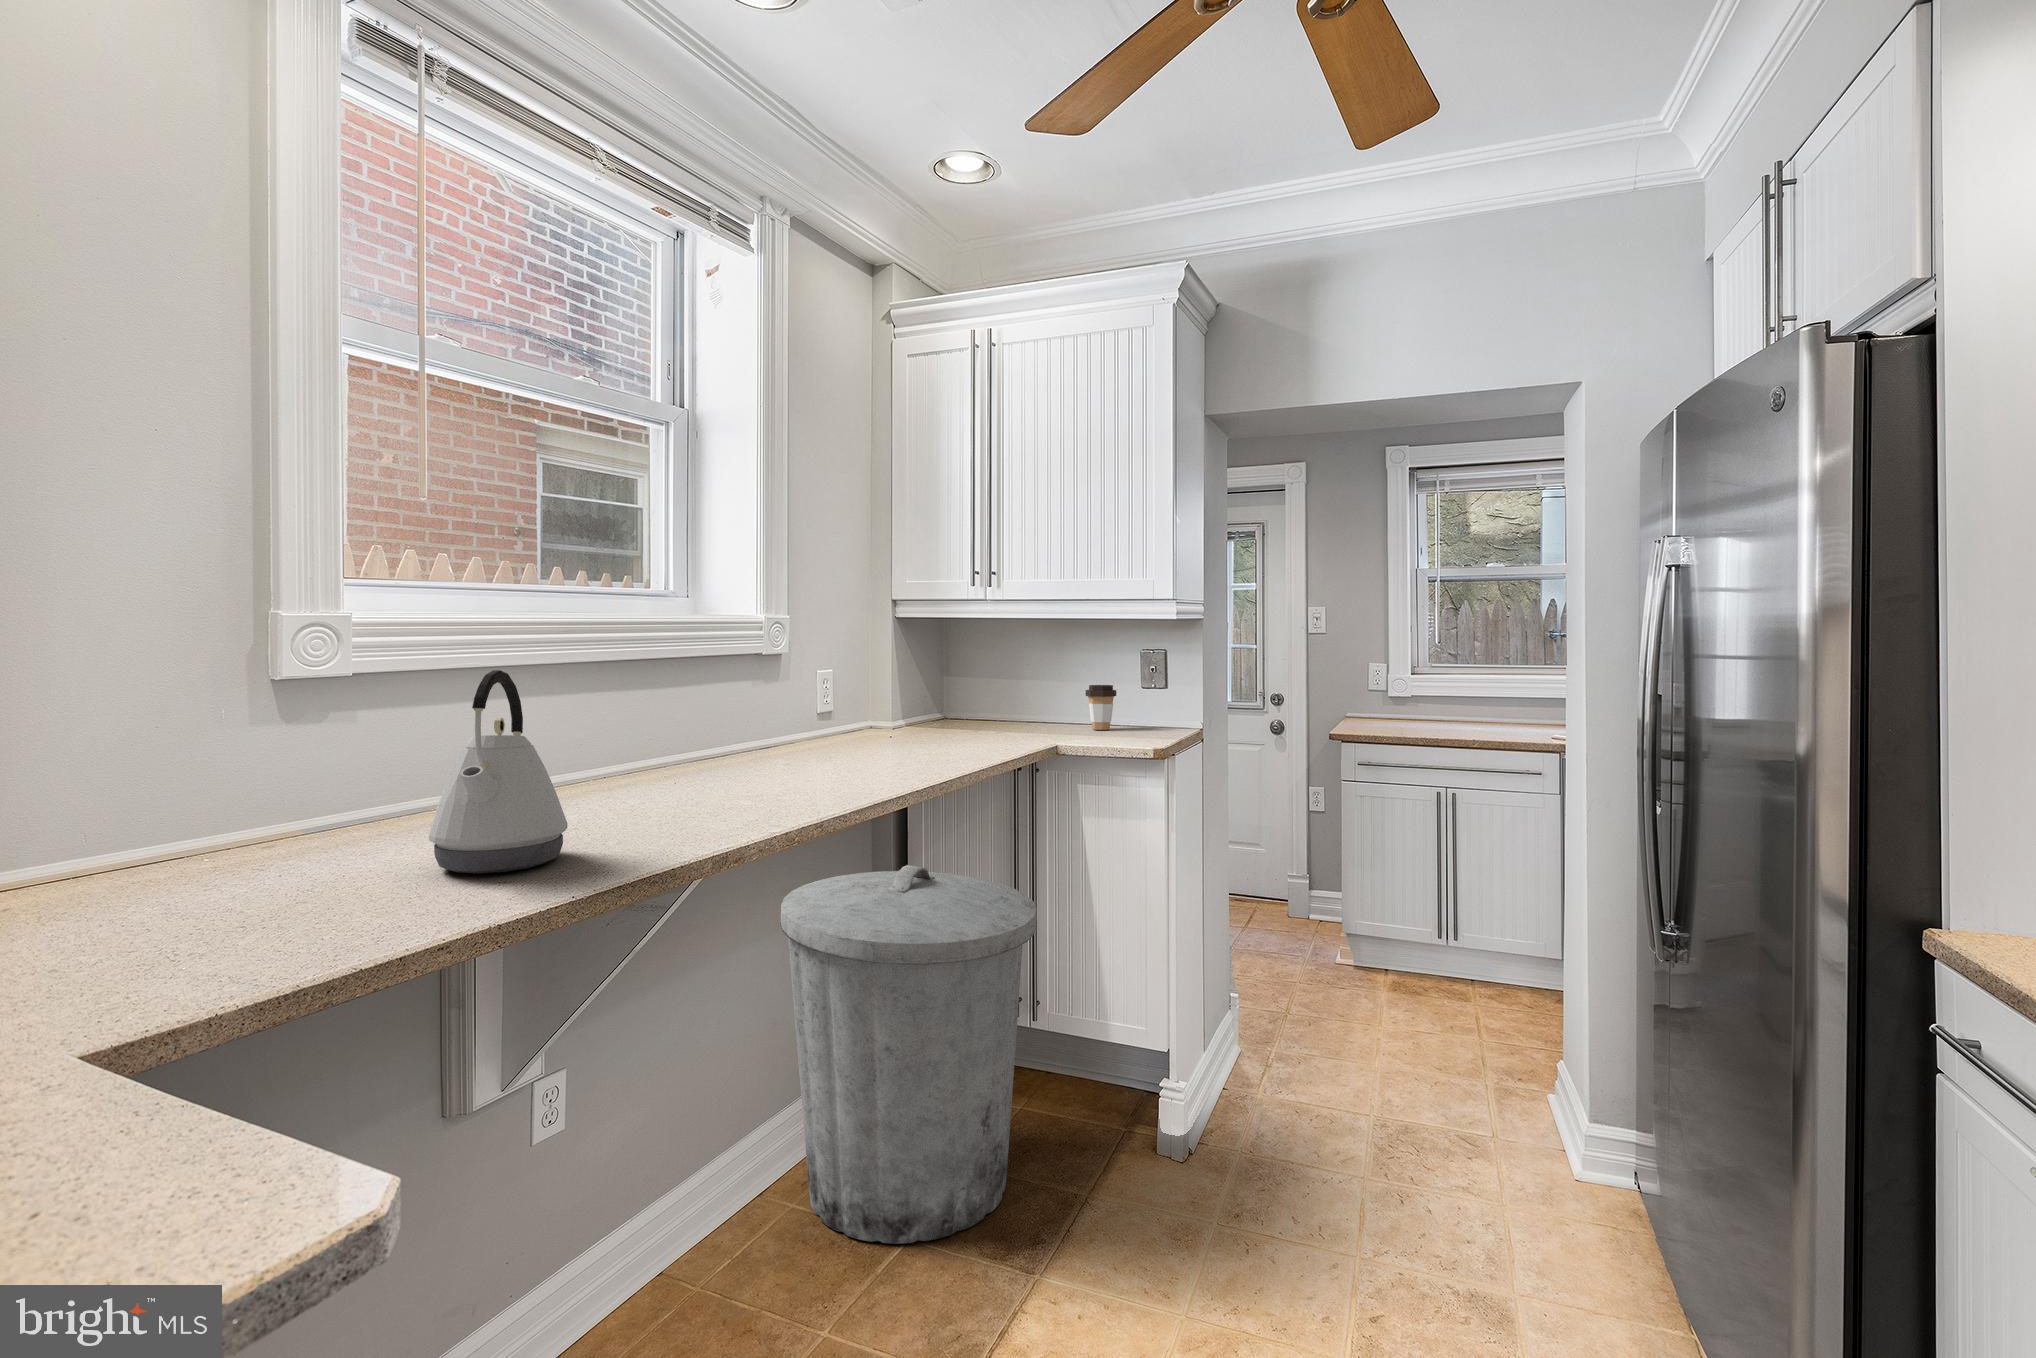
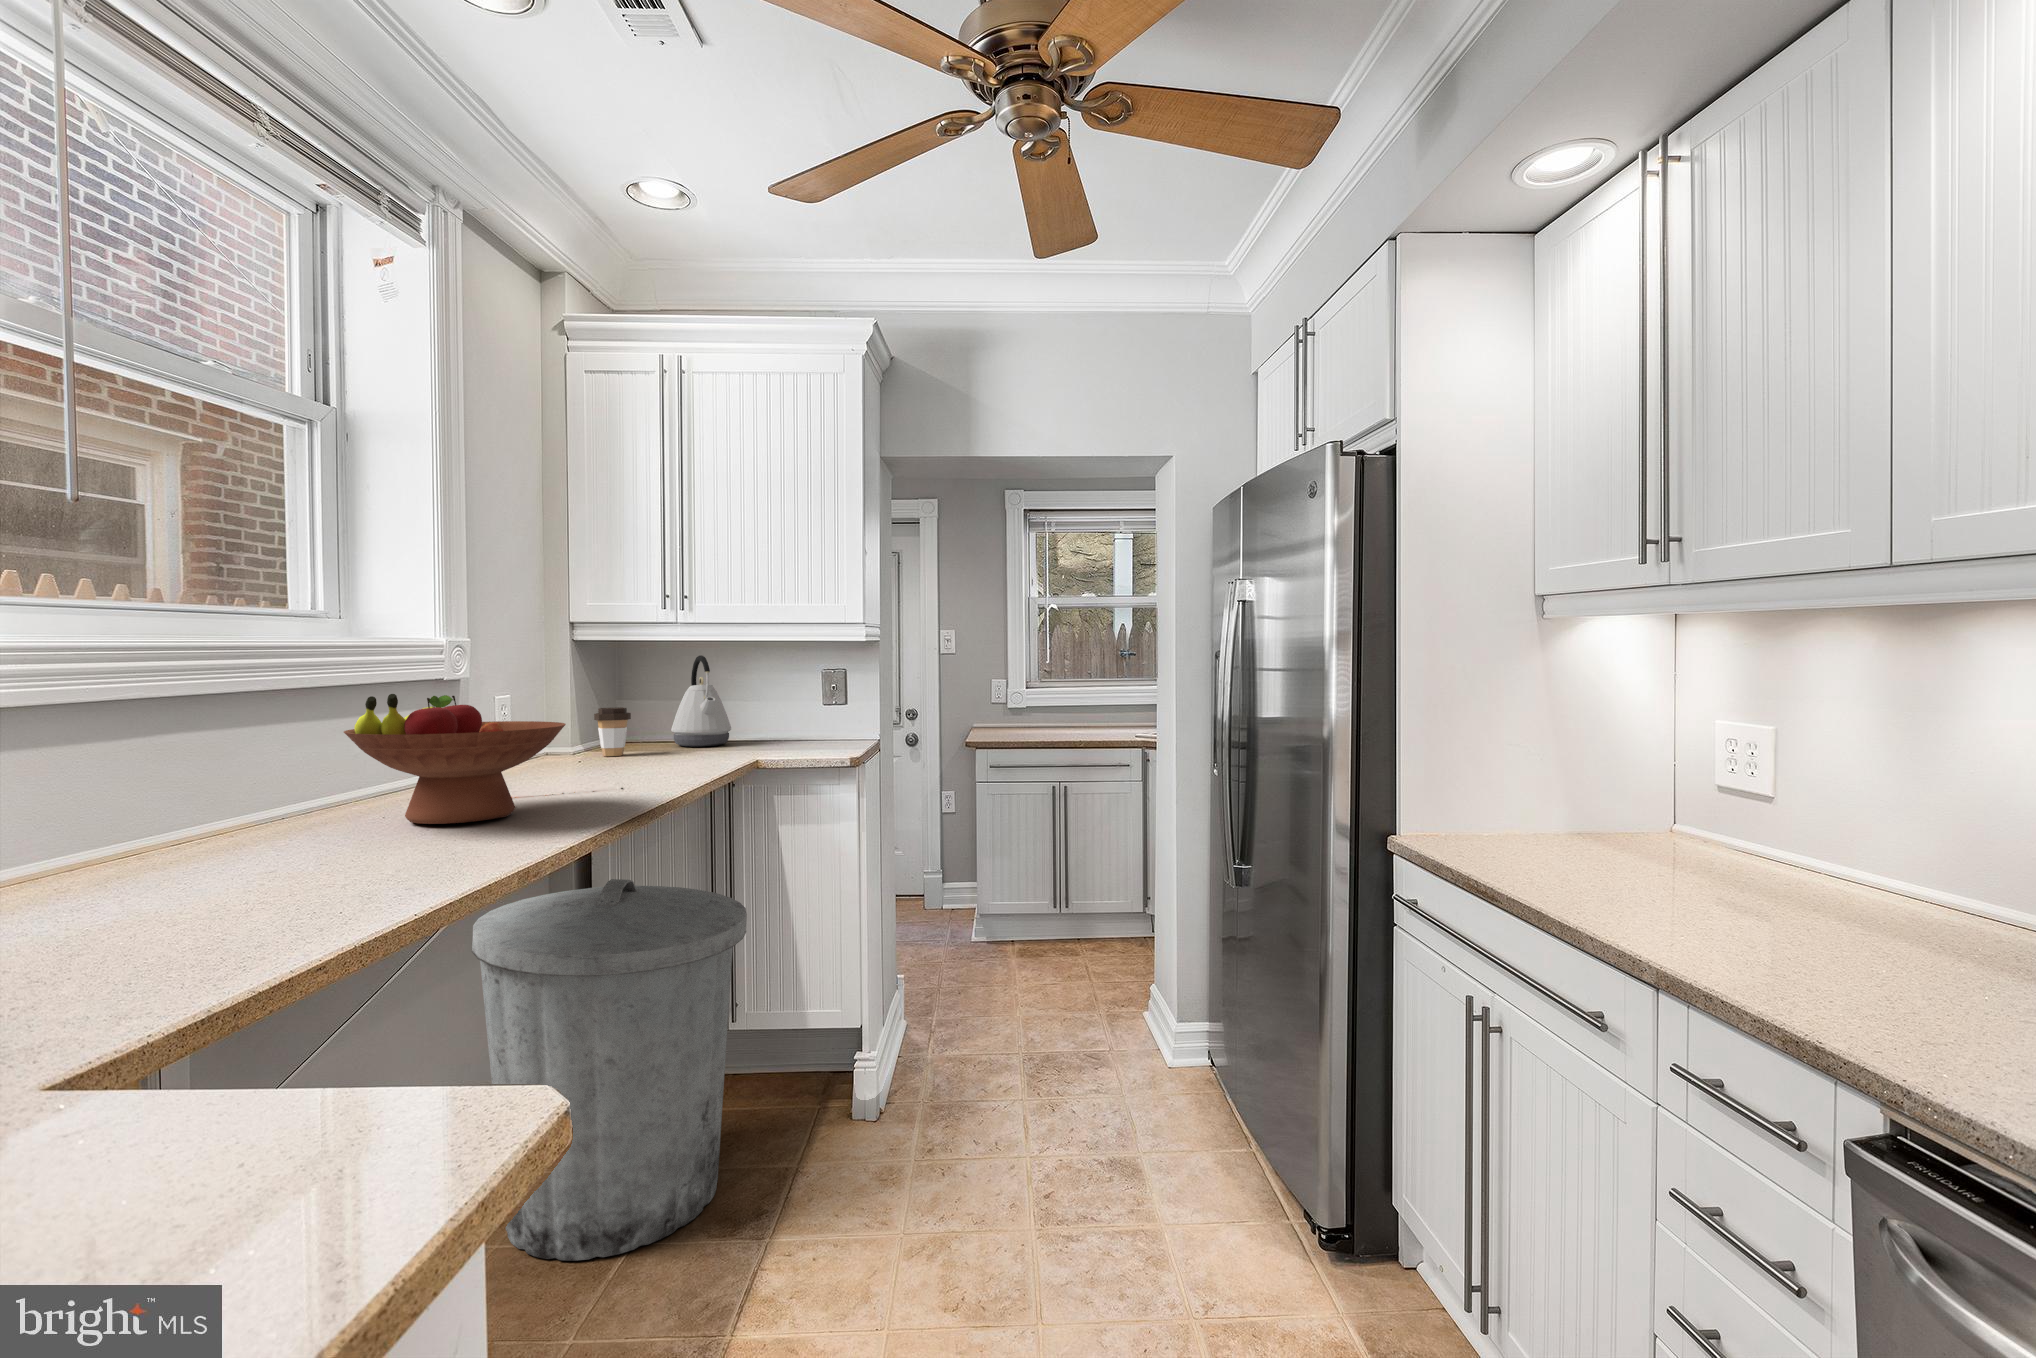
kettle: present [429,670,567,873] -> present [671,655,731,746]
fruit bowl: none [636,677,827,802] -> present [344,694,566,824]
coffee cup: present [1086,685,1116,730] -> present [594,707,631,756]

